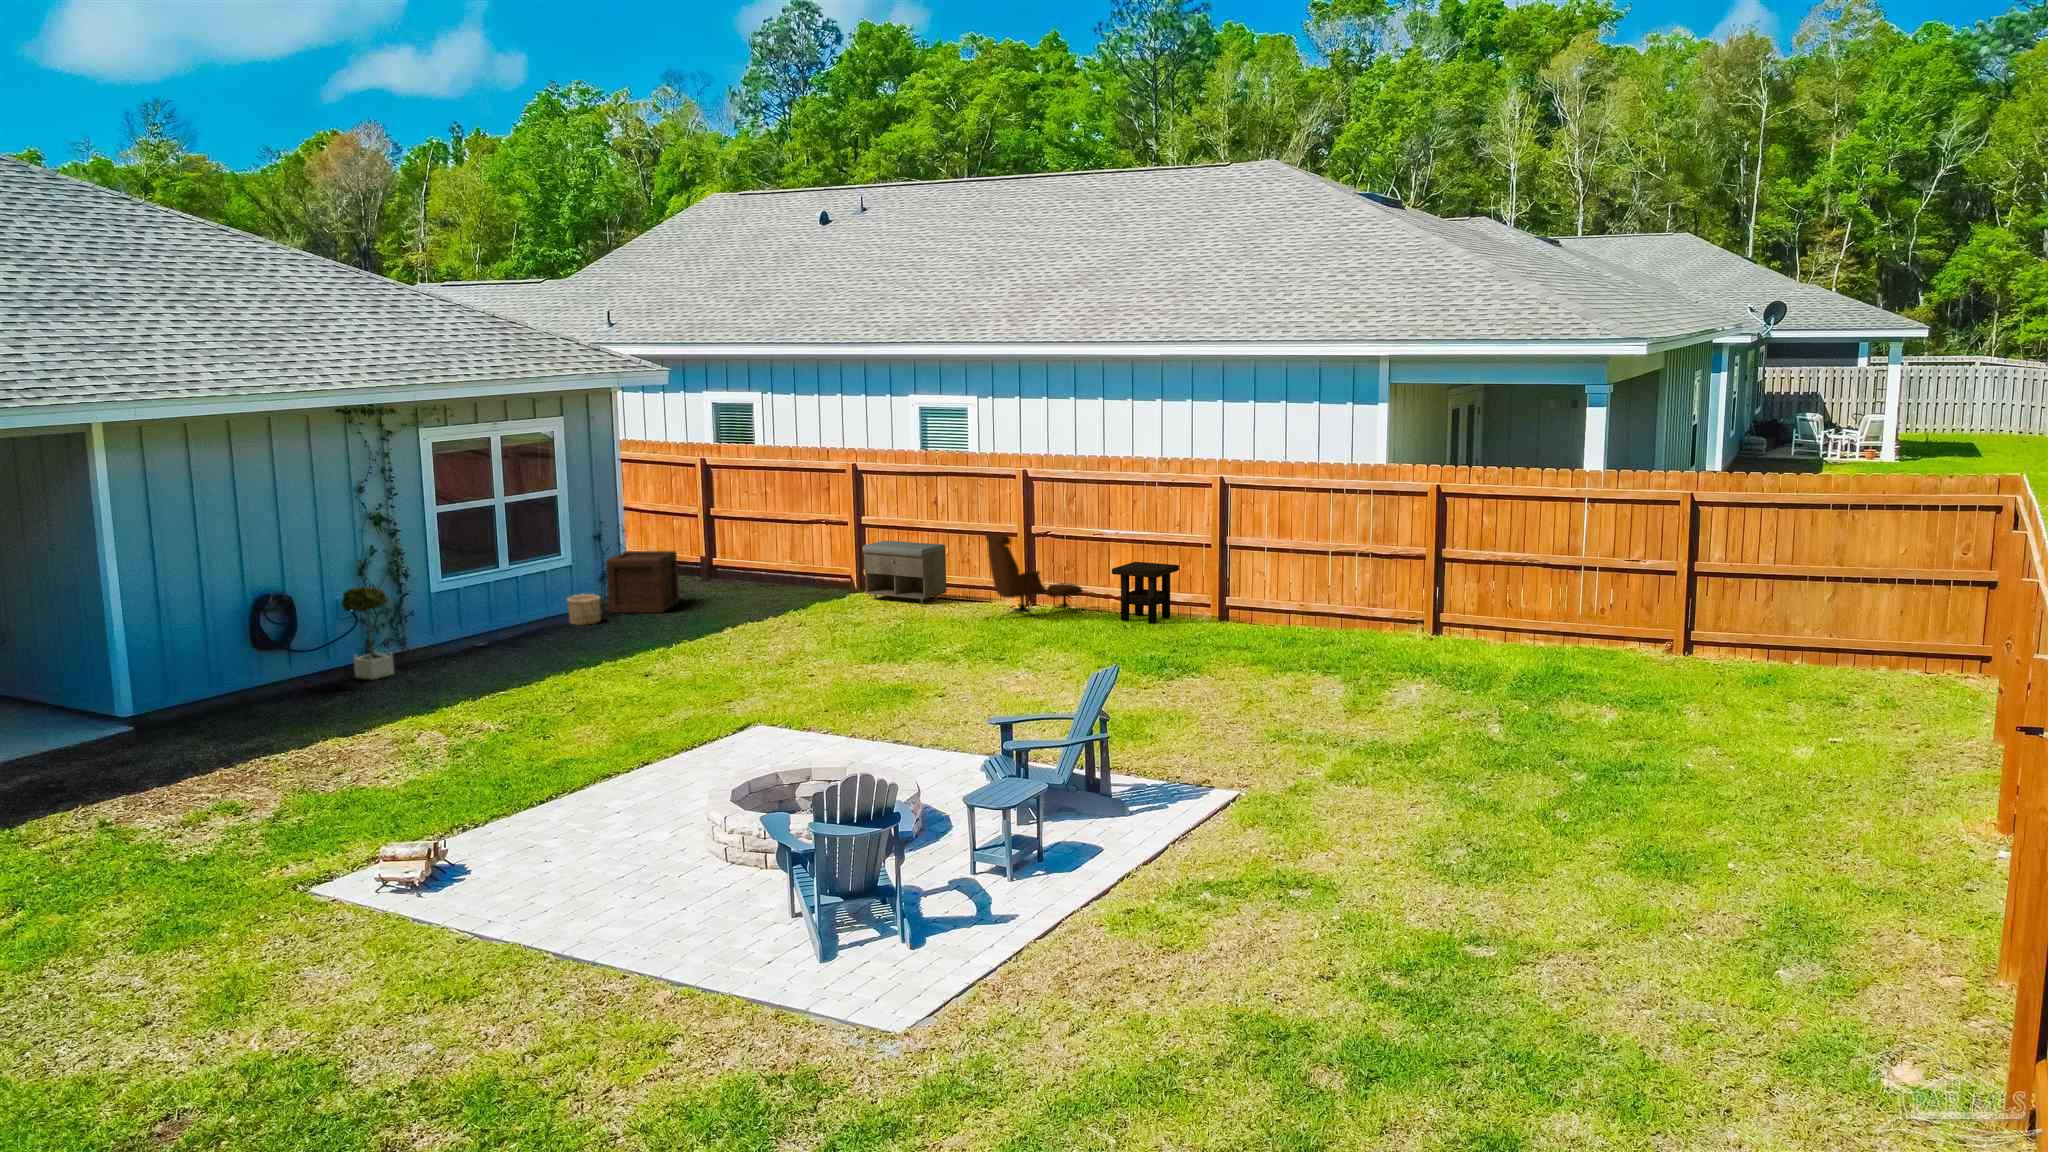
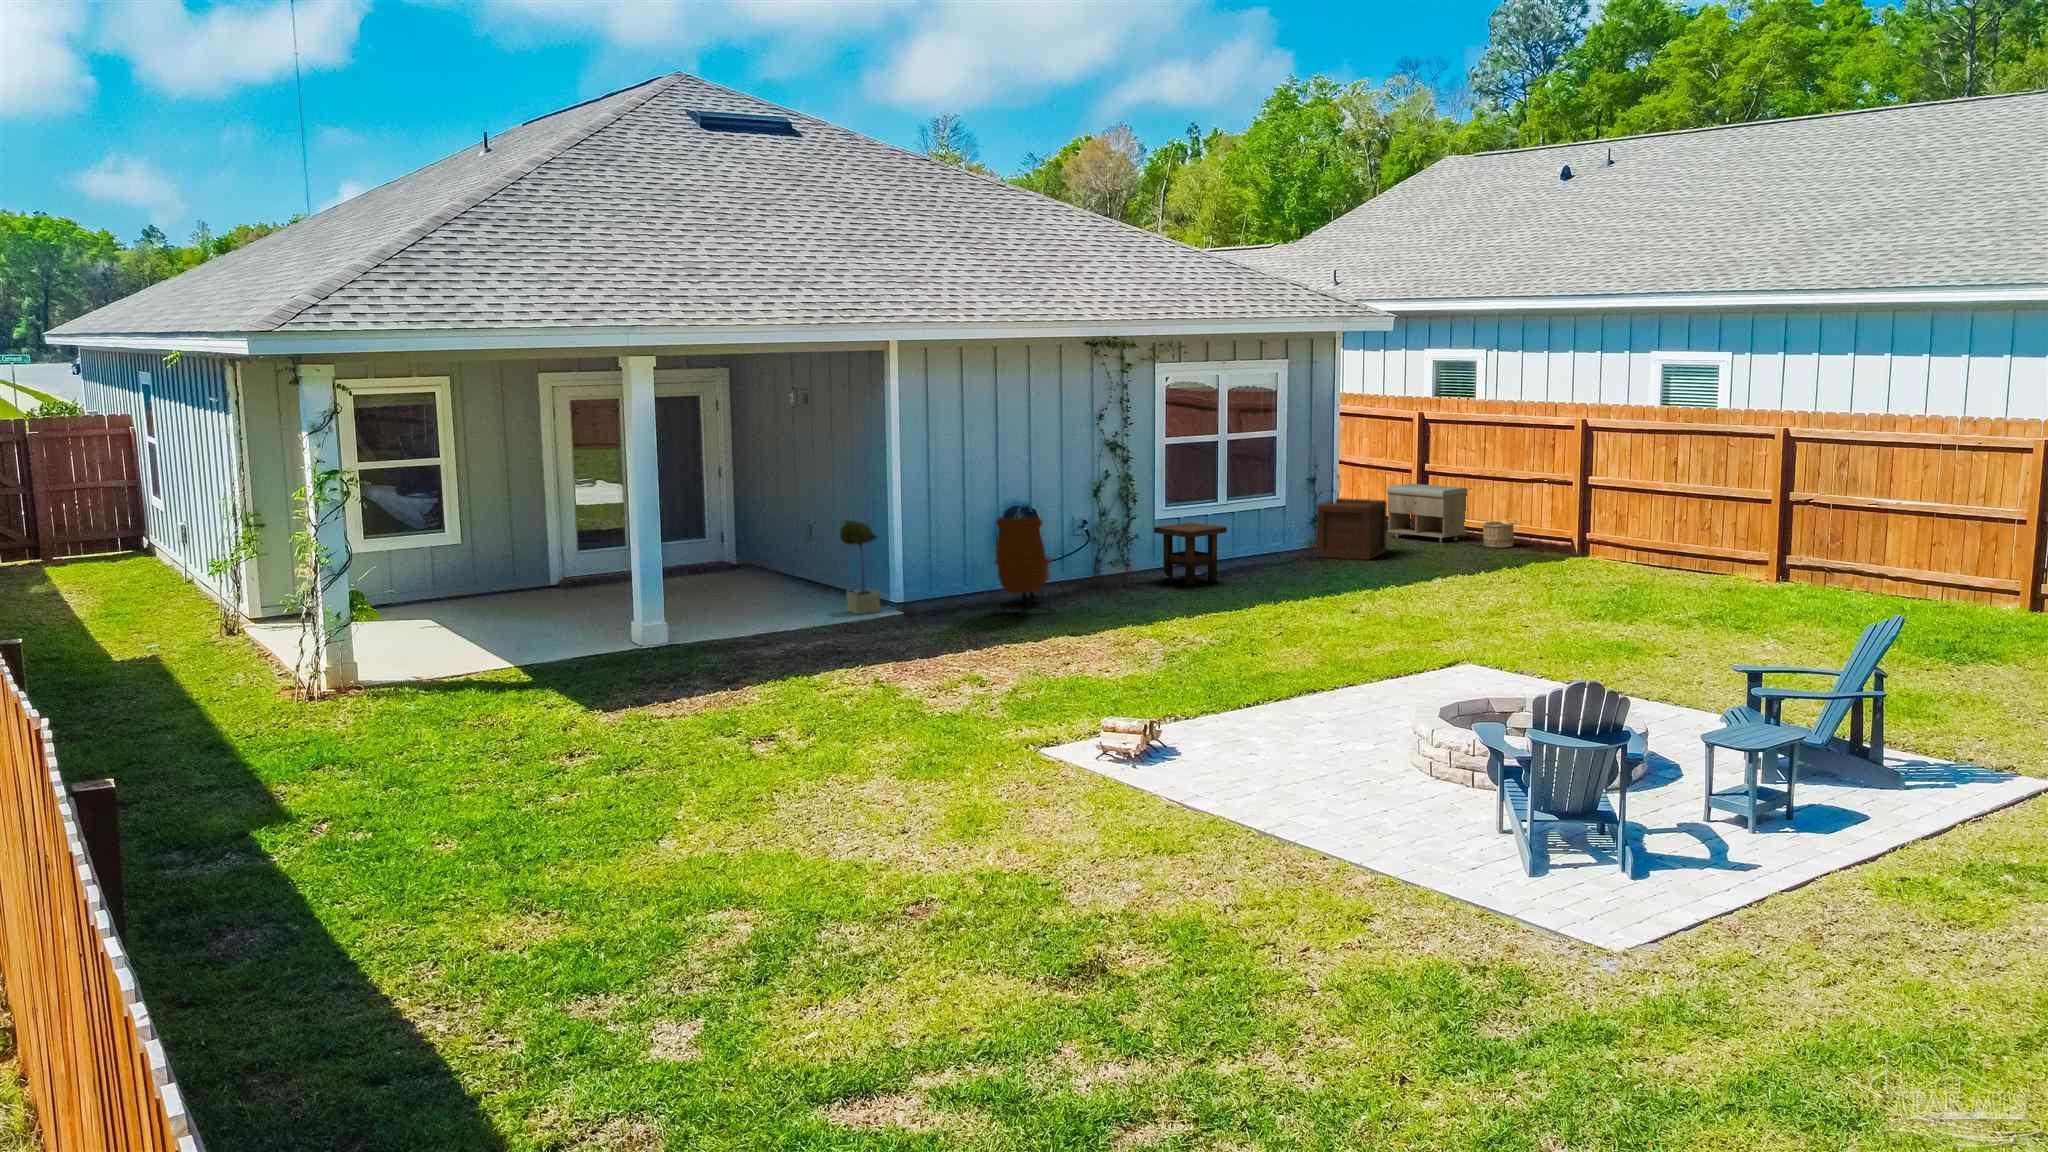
lounge chair: present [985,532,1083,616] -> present [994,517,1055,617]
storage bench: present [863,541,946,604] -> present [1387,484,1467,542]
side table: present [1112,562,1179,624] -> present [1154,523,1227,585]
potted tree: present [342,587,394,680] -> present [840,520,880,615]
wooden bucket: present [567,594,601,625] -> present [1482,521,1514,548]

